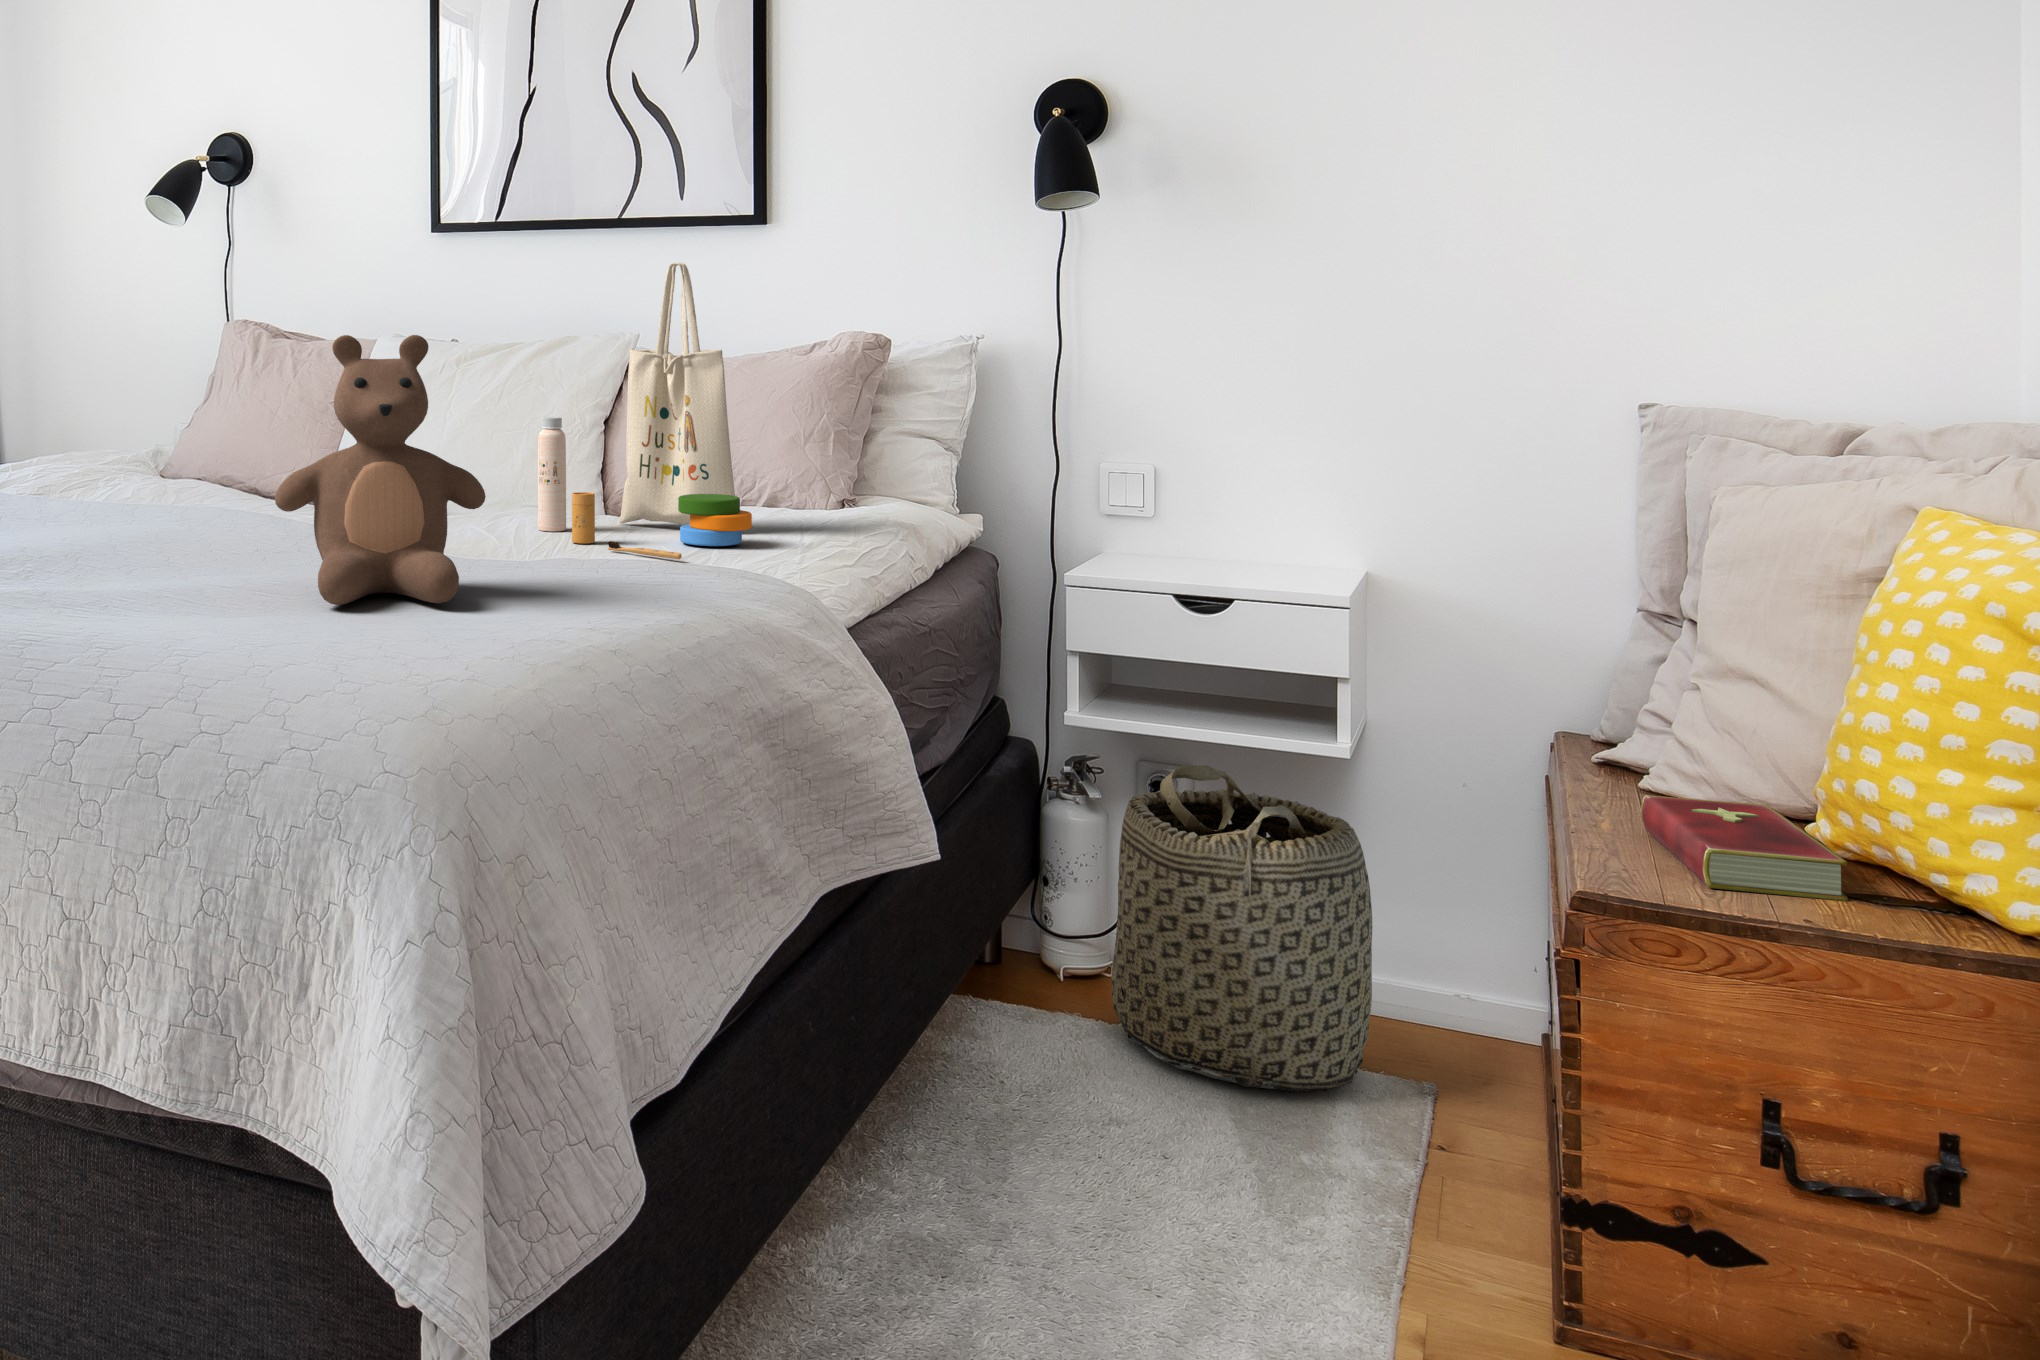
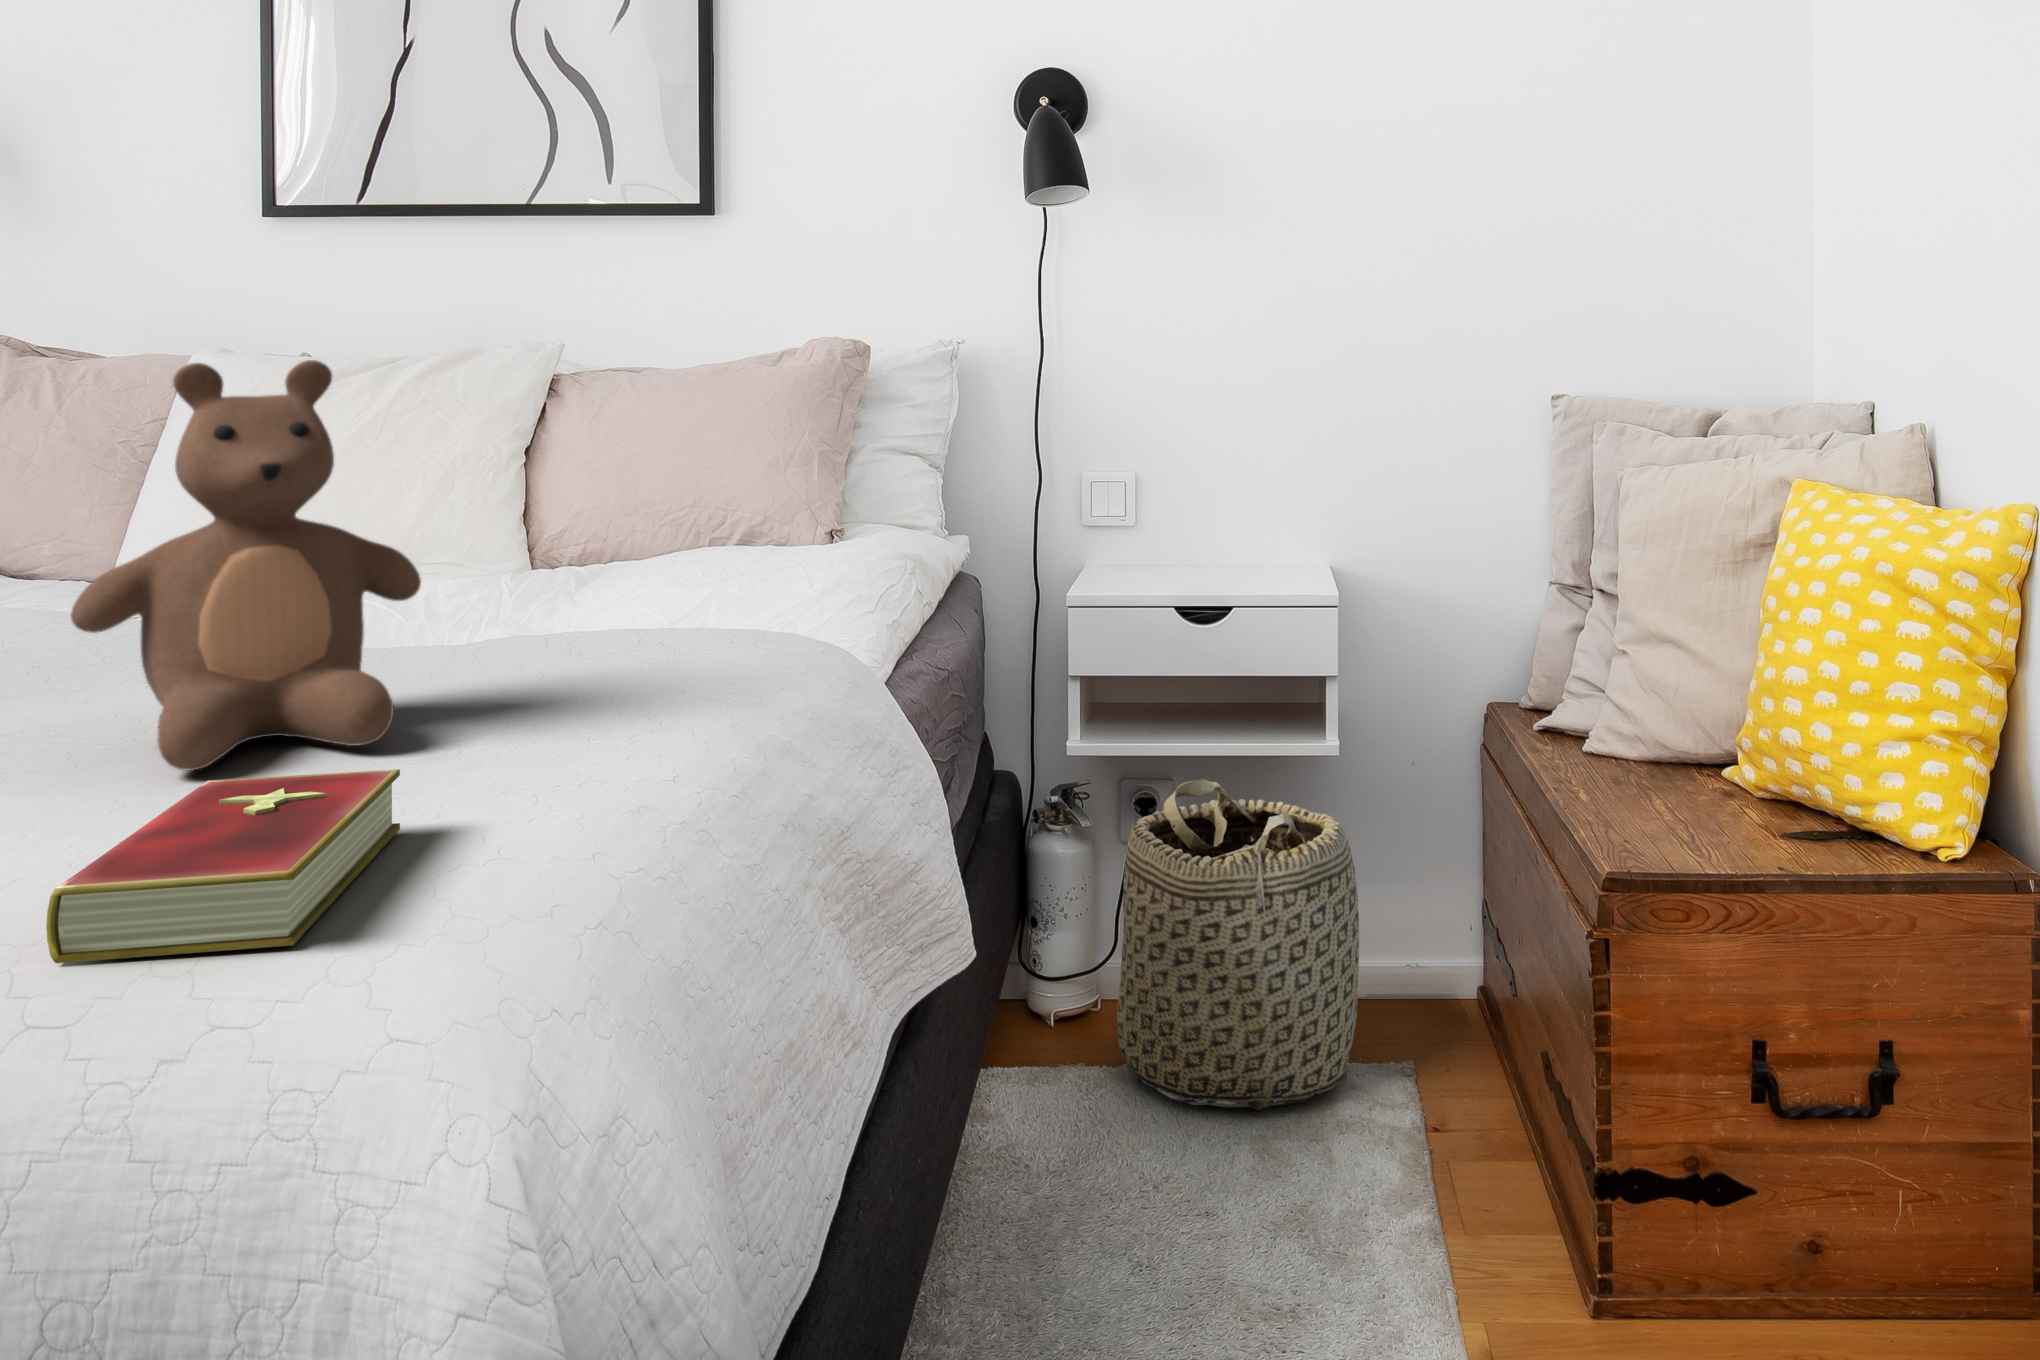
tote bag: present [538,263,752,560] -> none [457,260,747,632]
hardcover book: present [1641,795,1848,901] -> present [46,769,400,963]

